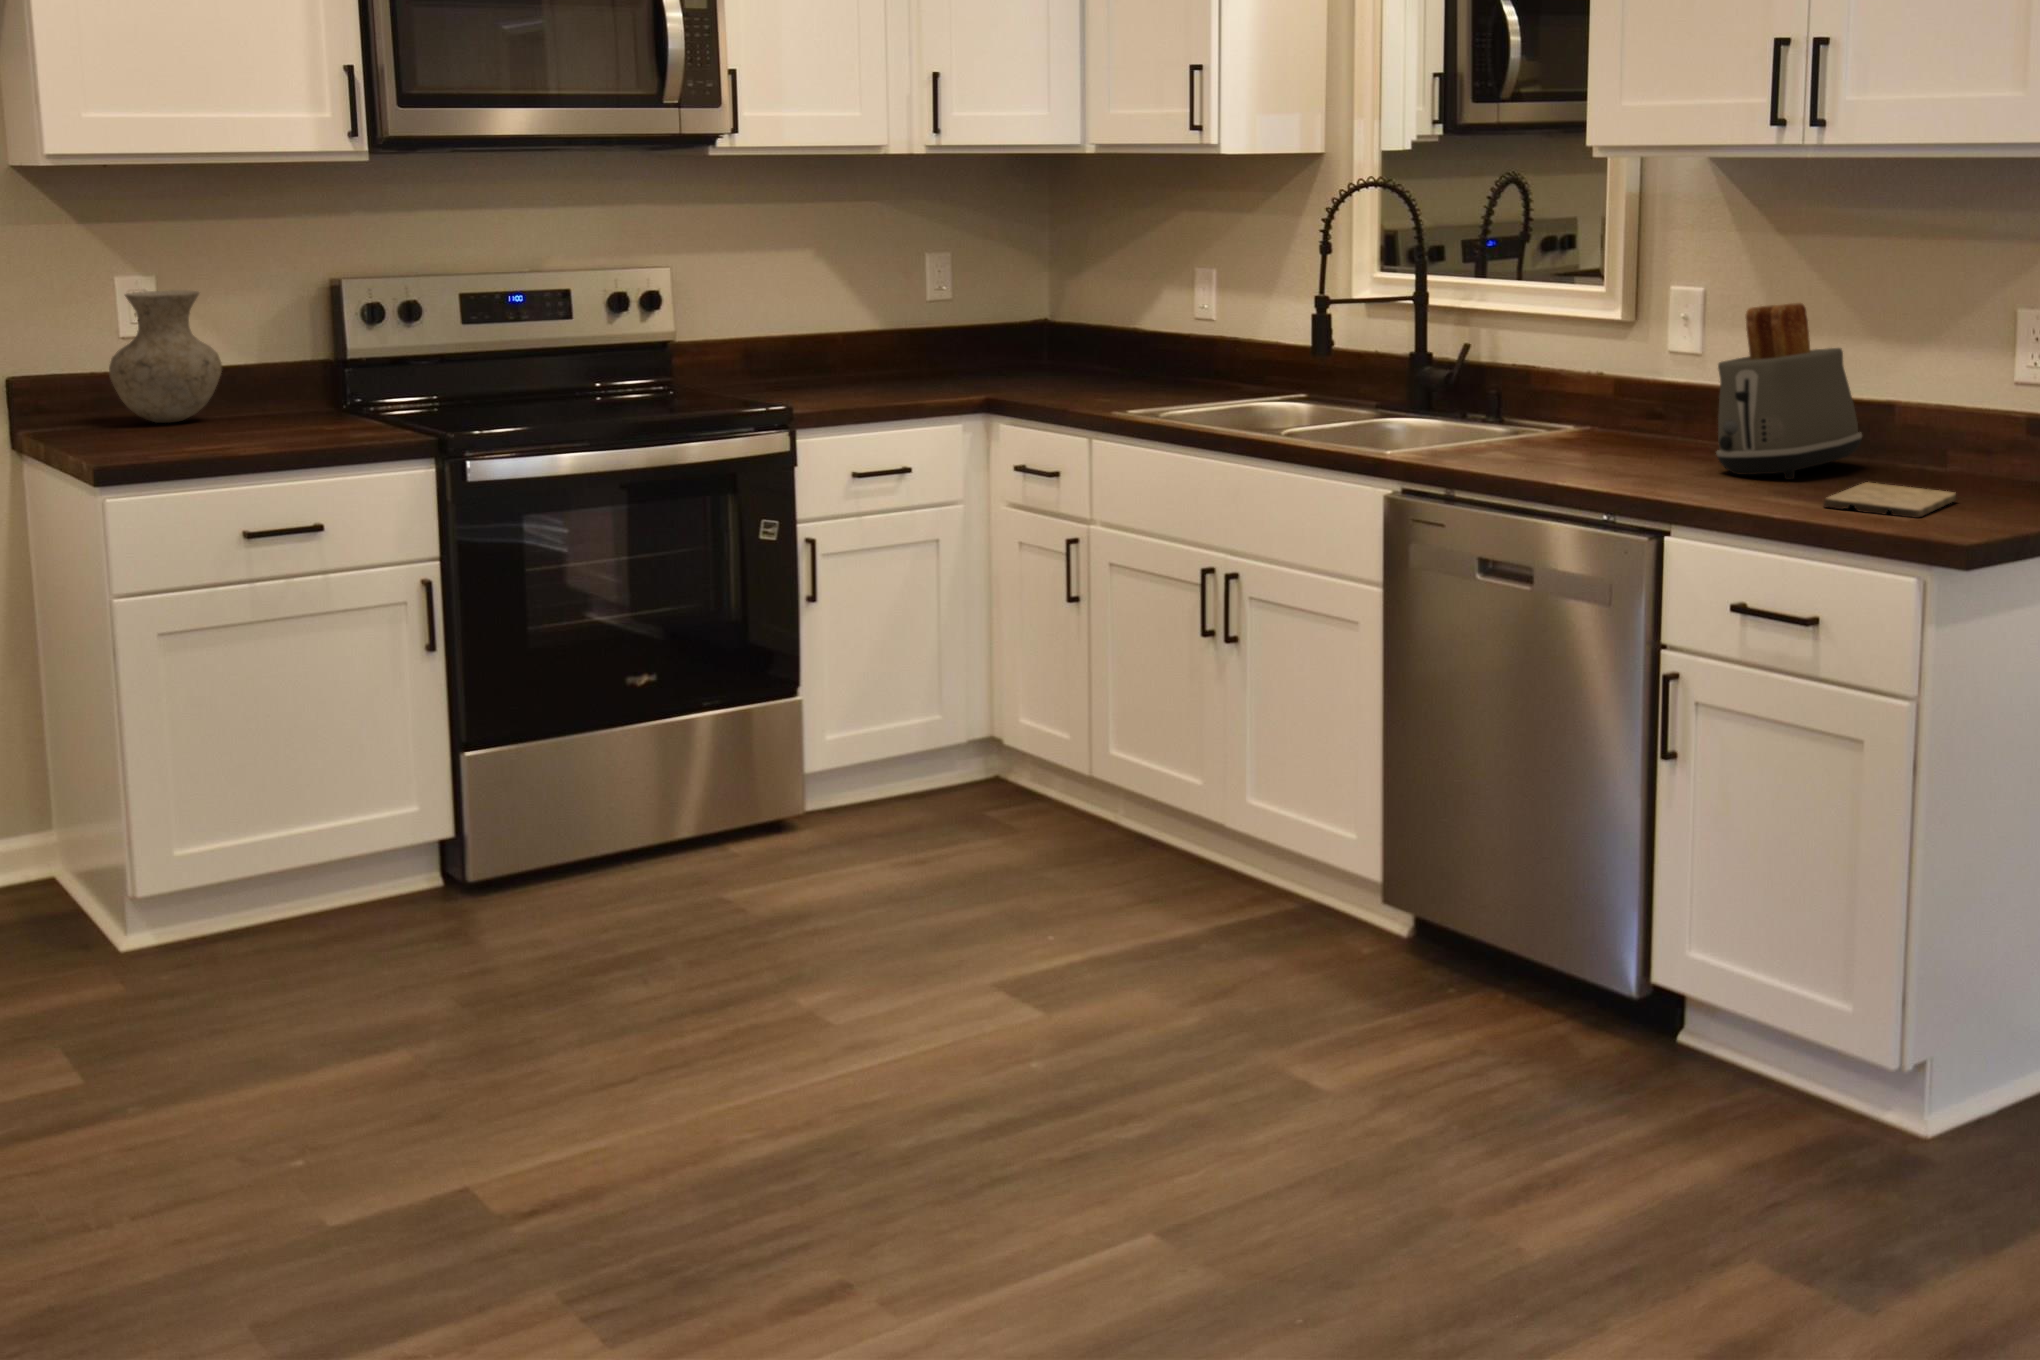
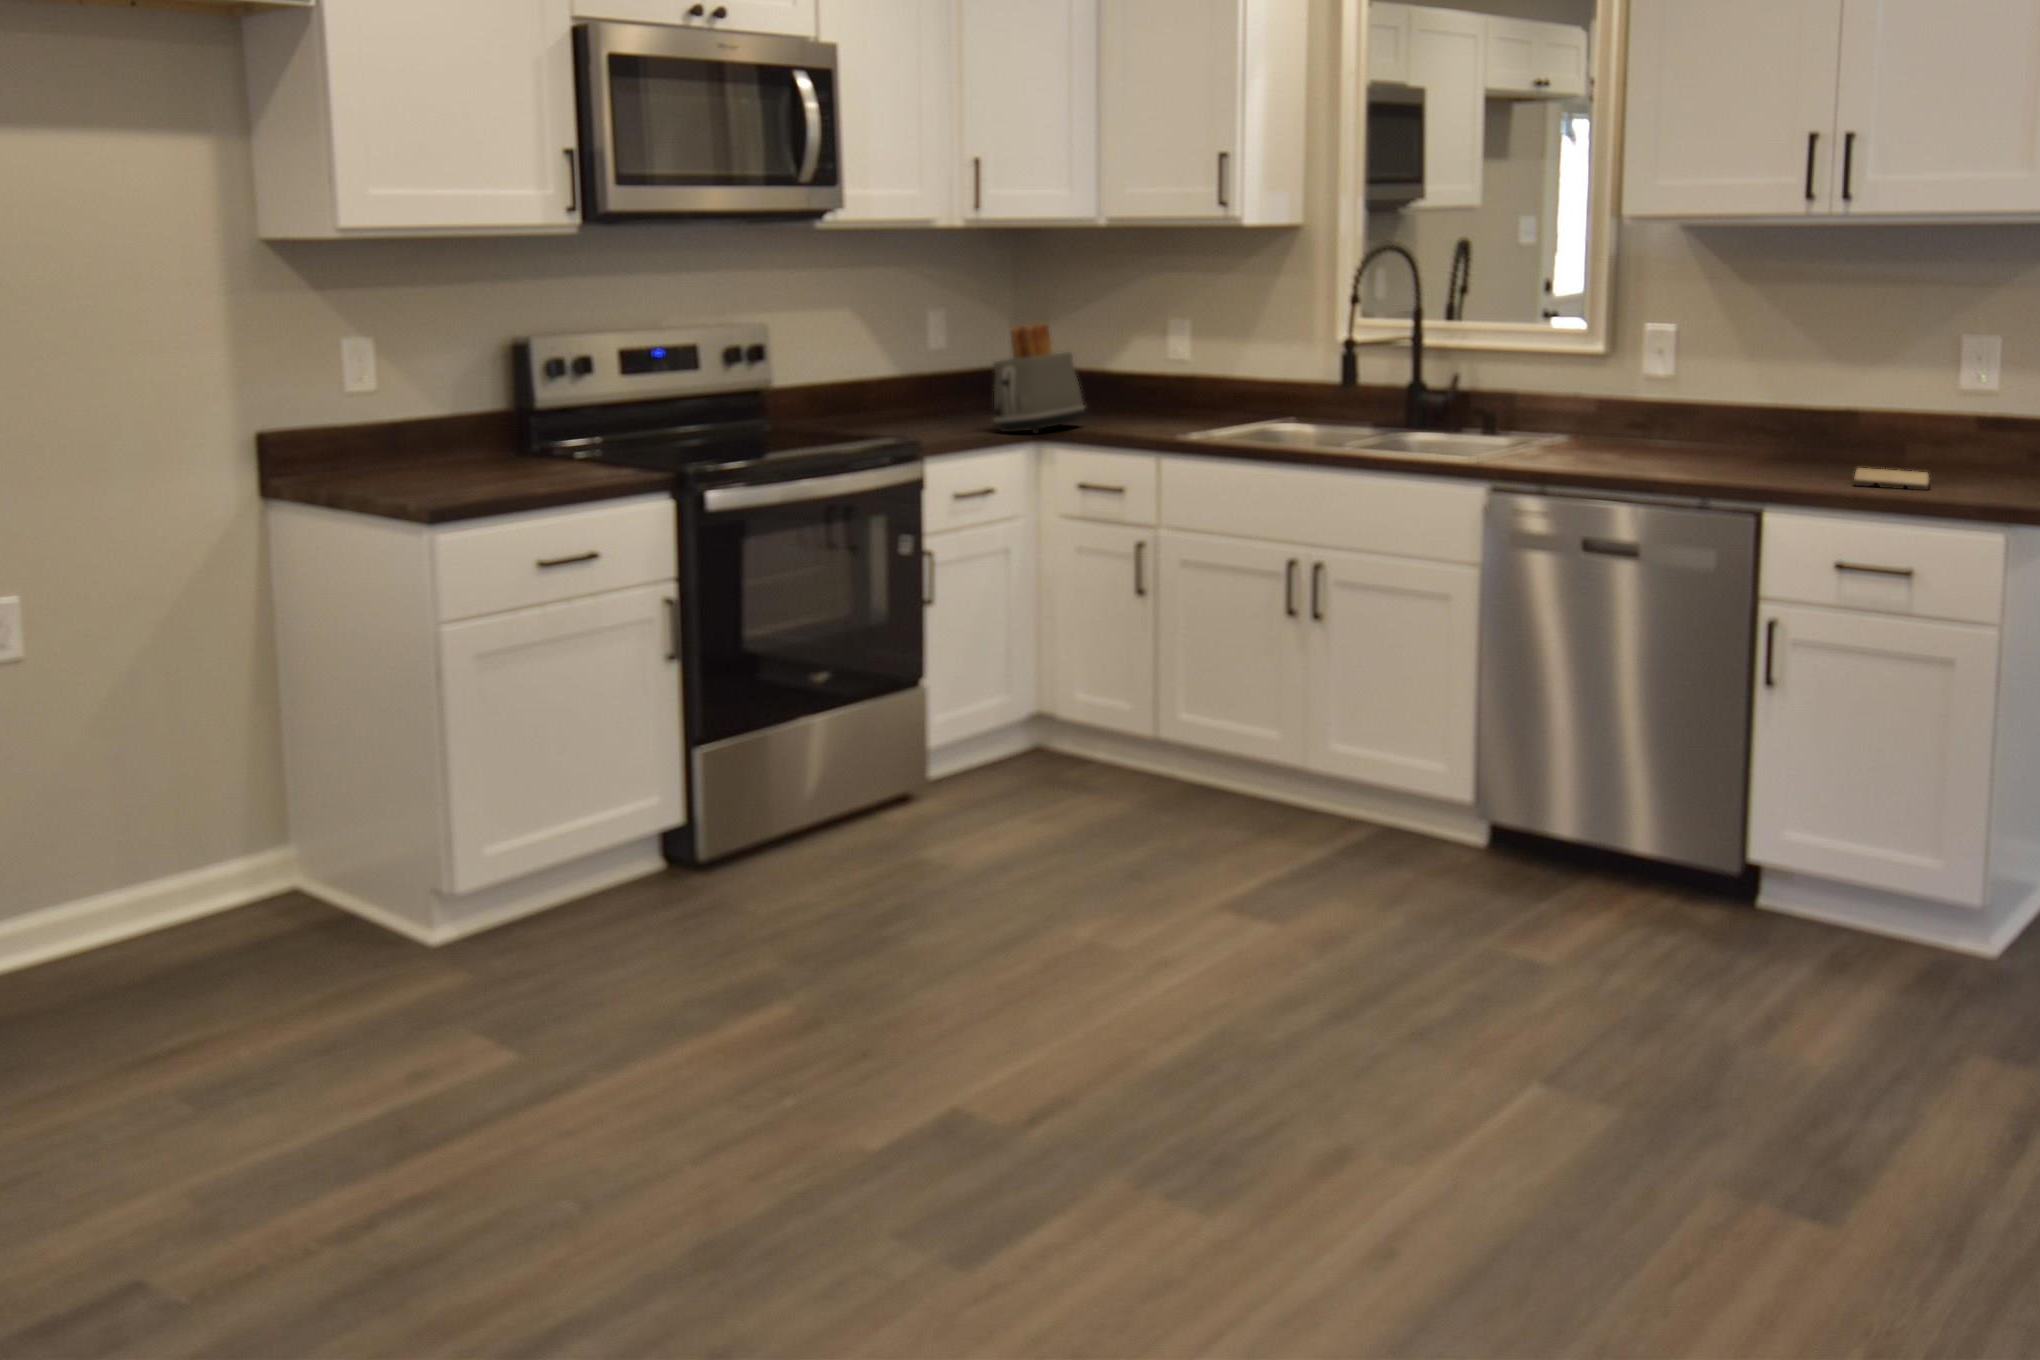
vase: present [109,290,222,423] -> none [349,348,447,468]
toaster: present [1716,303,1862,480] -> present [994,324,1085,434]

